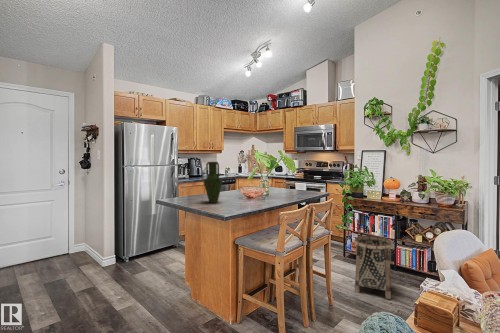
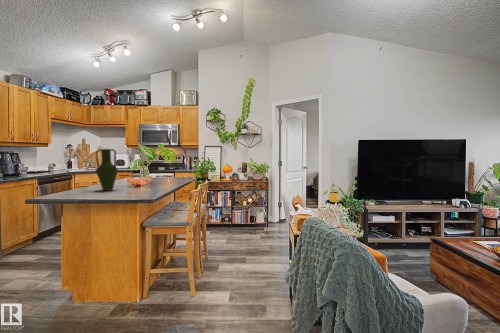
basket: present [354,236,392,299] -> none [214,206,241,248]

